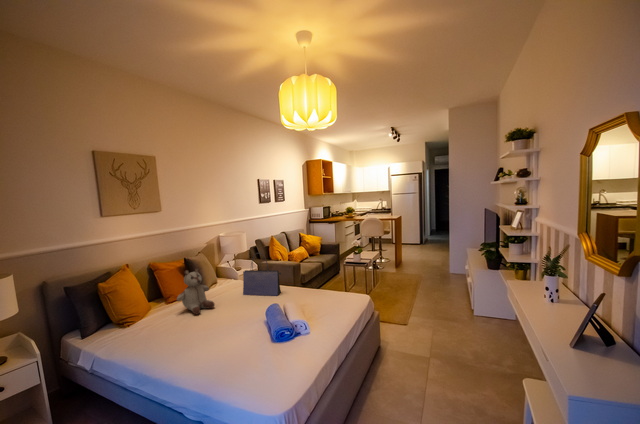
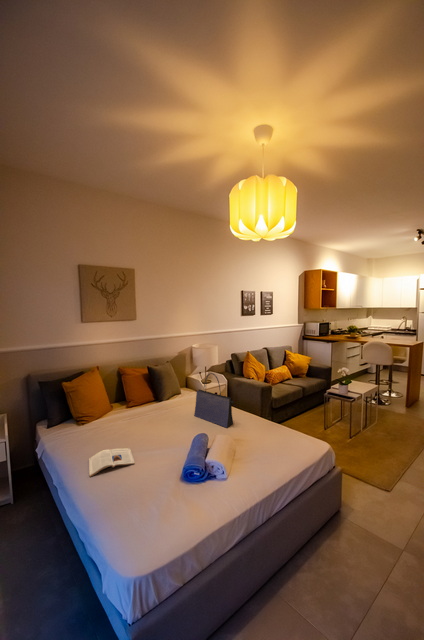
stuffed bear: present [177,267,215,315] -> none [125,379,160,430]
magazine: none [165,327,215,353] -> present [89,448,135,477]

